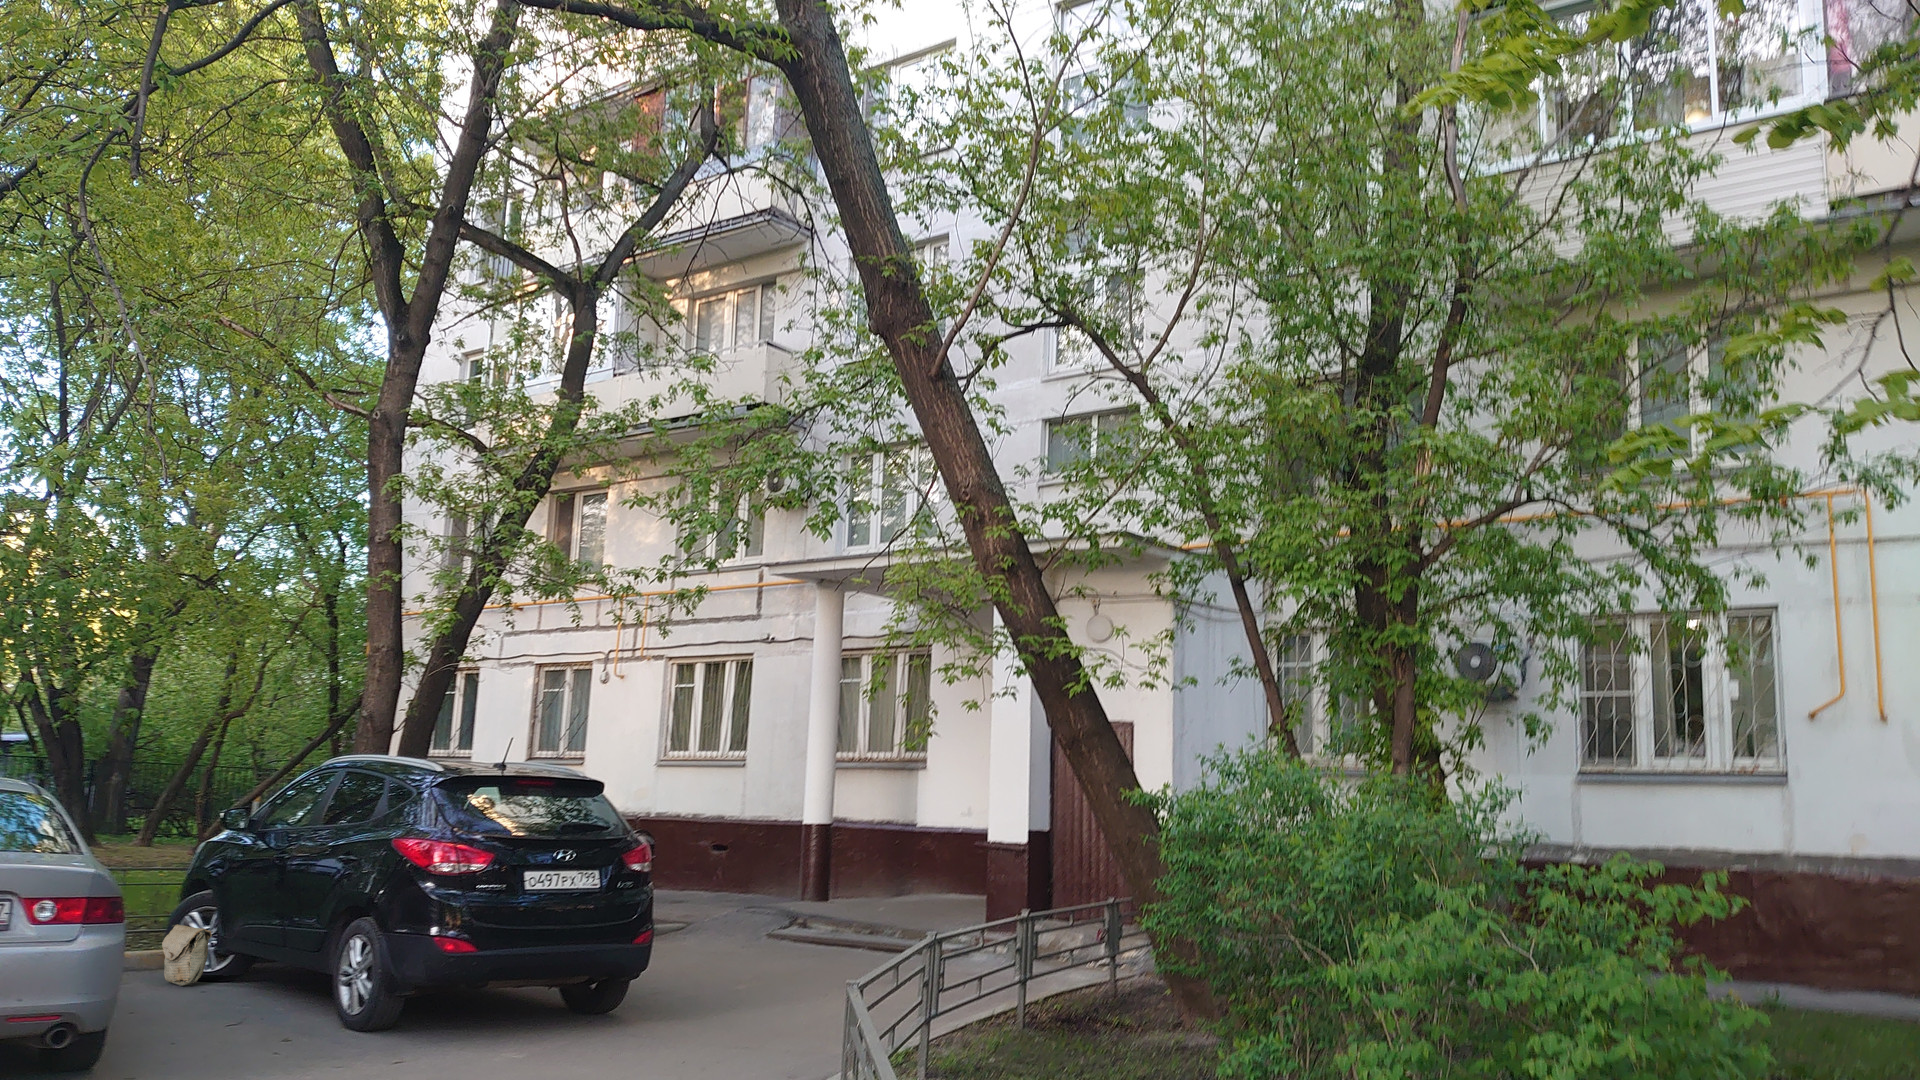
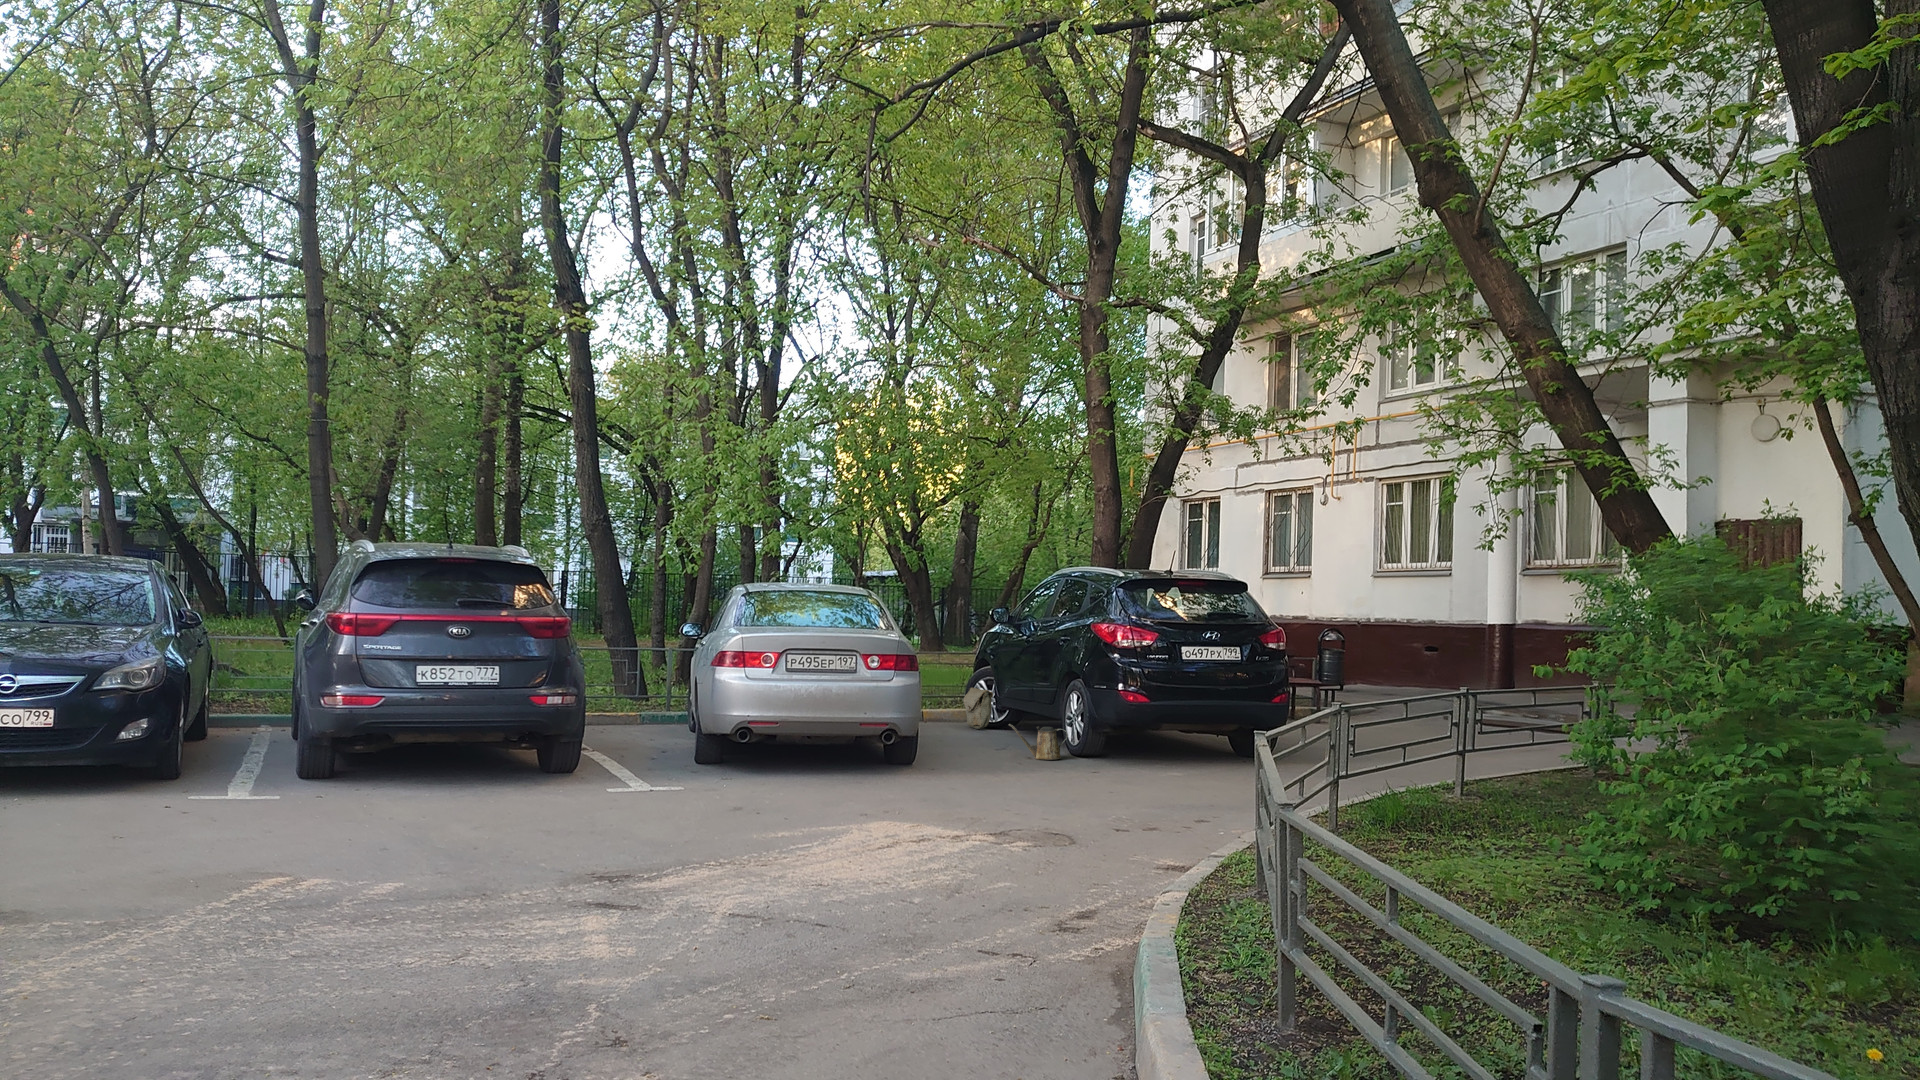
watering can: none [251,988,342,1038] -> present [1009,724,1068,760]

